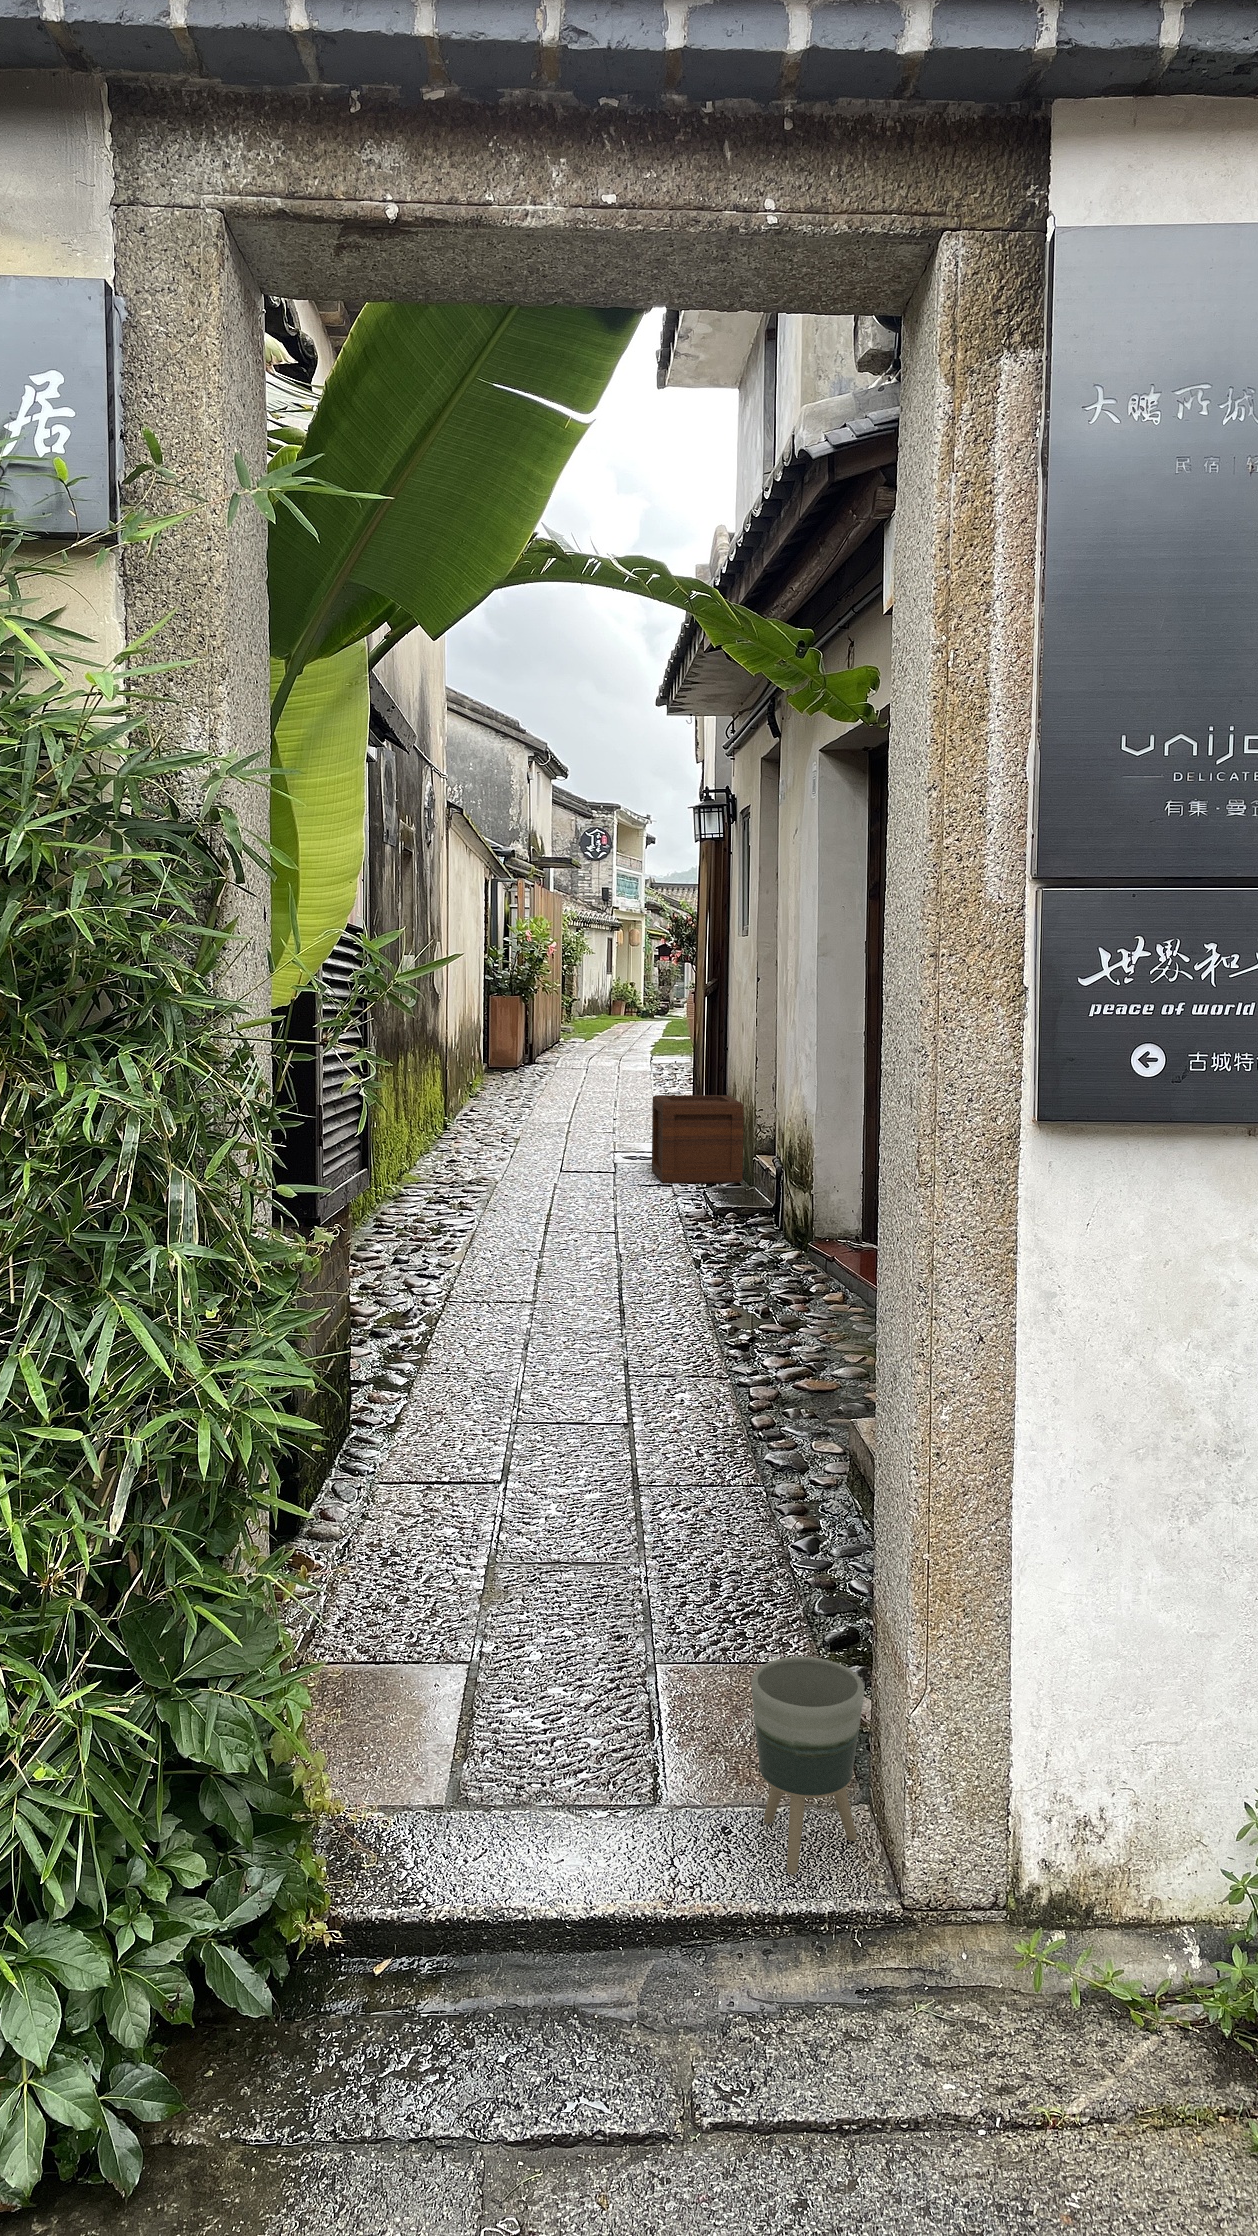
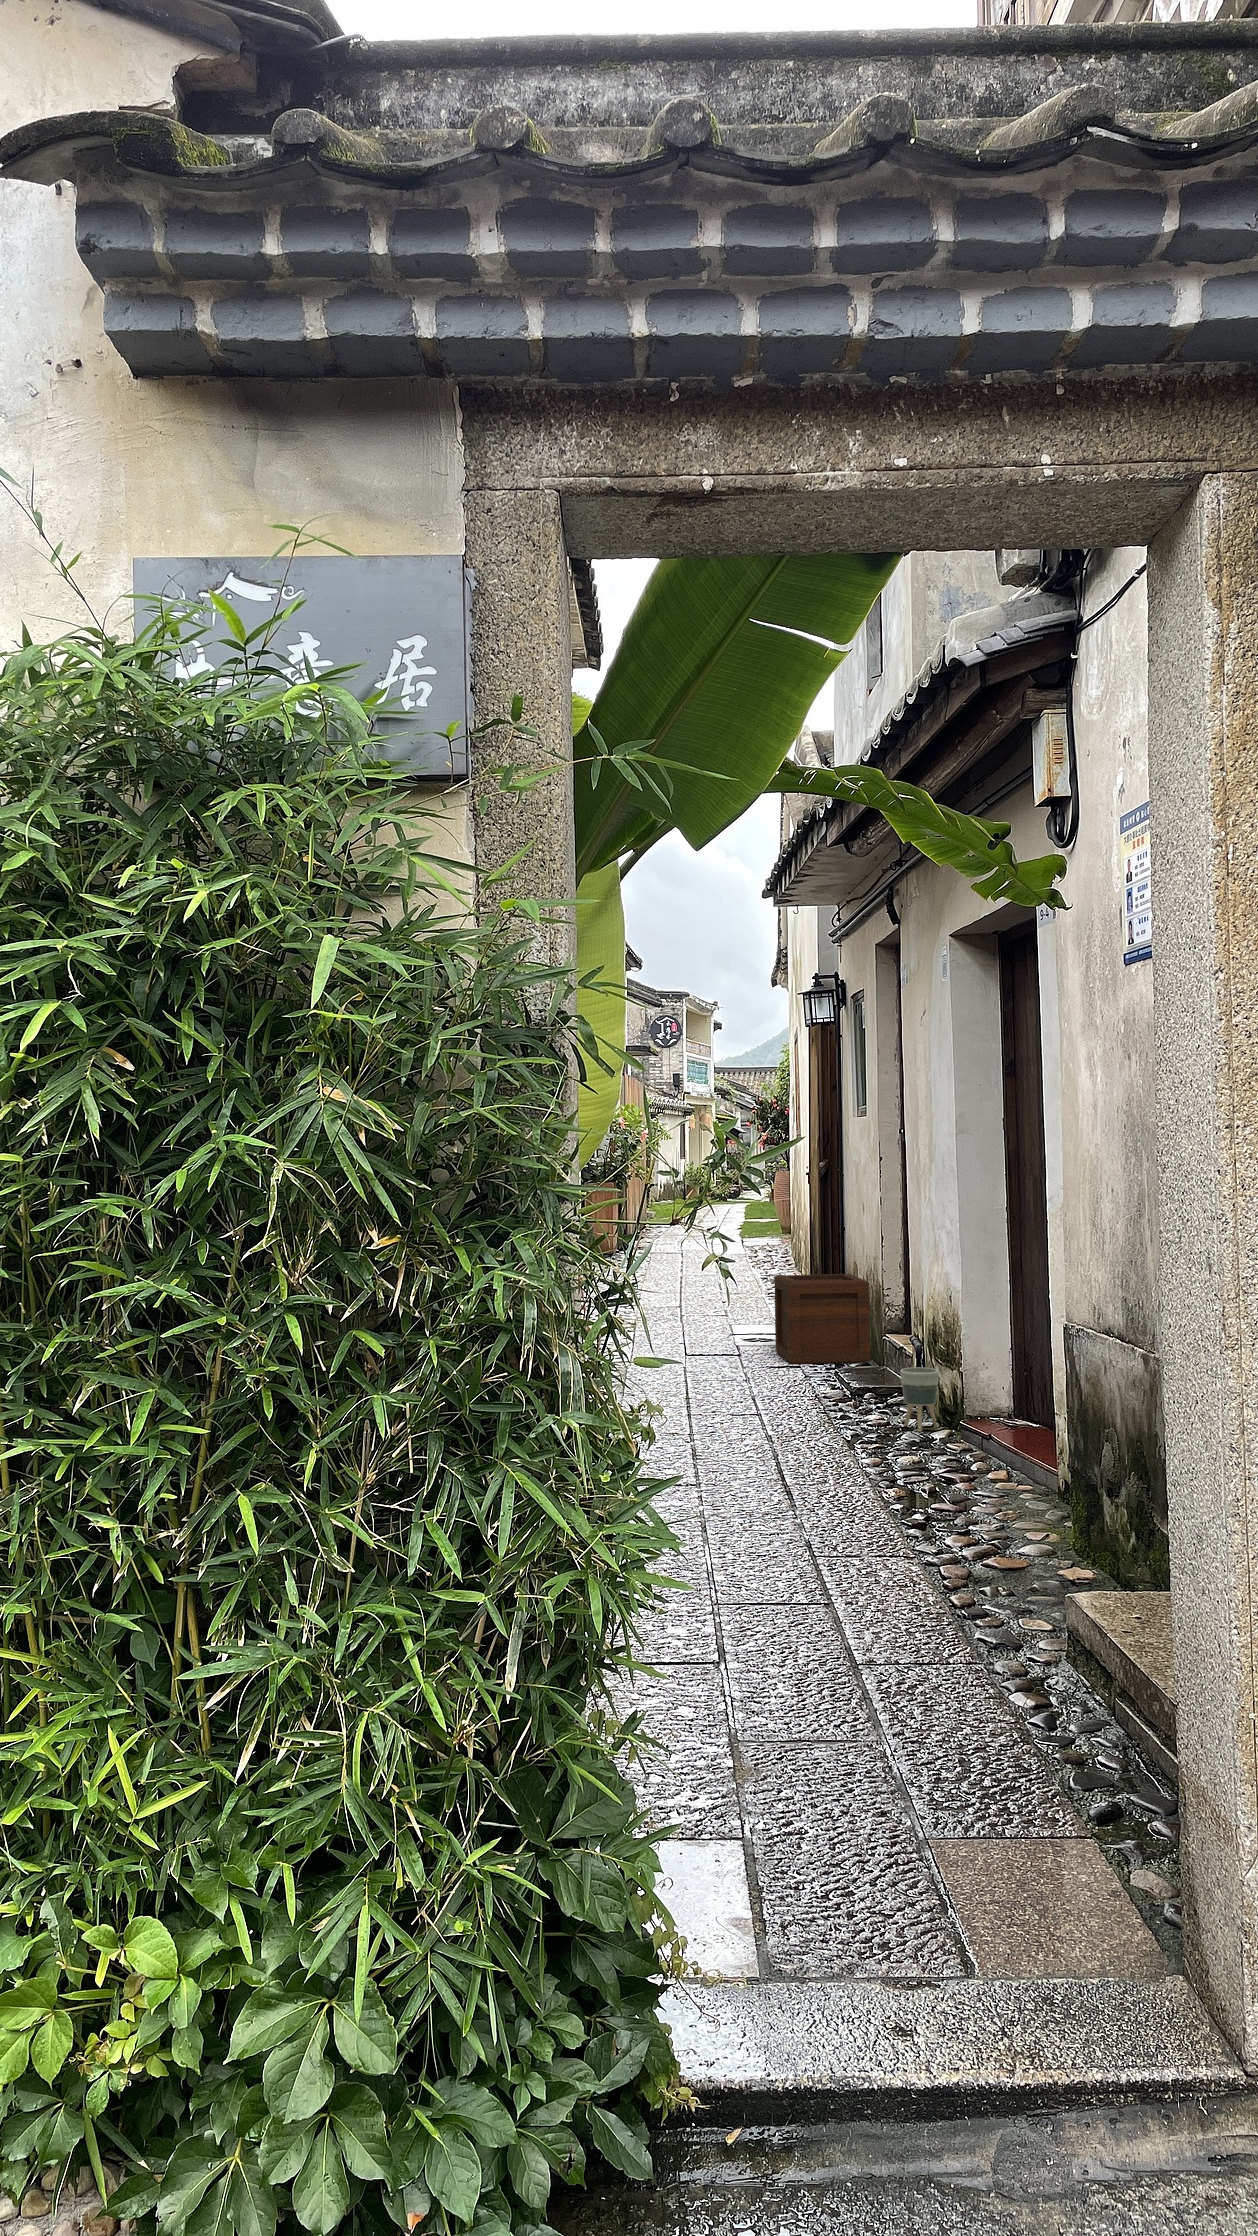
planter: present [751,1657,864,1874] -> present [900,1367,939,1432]

